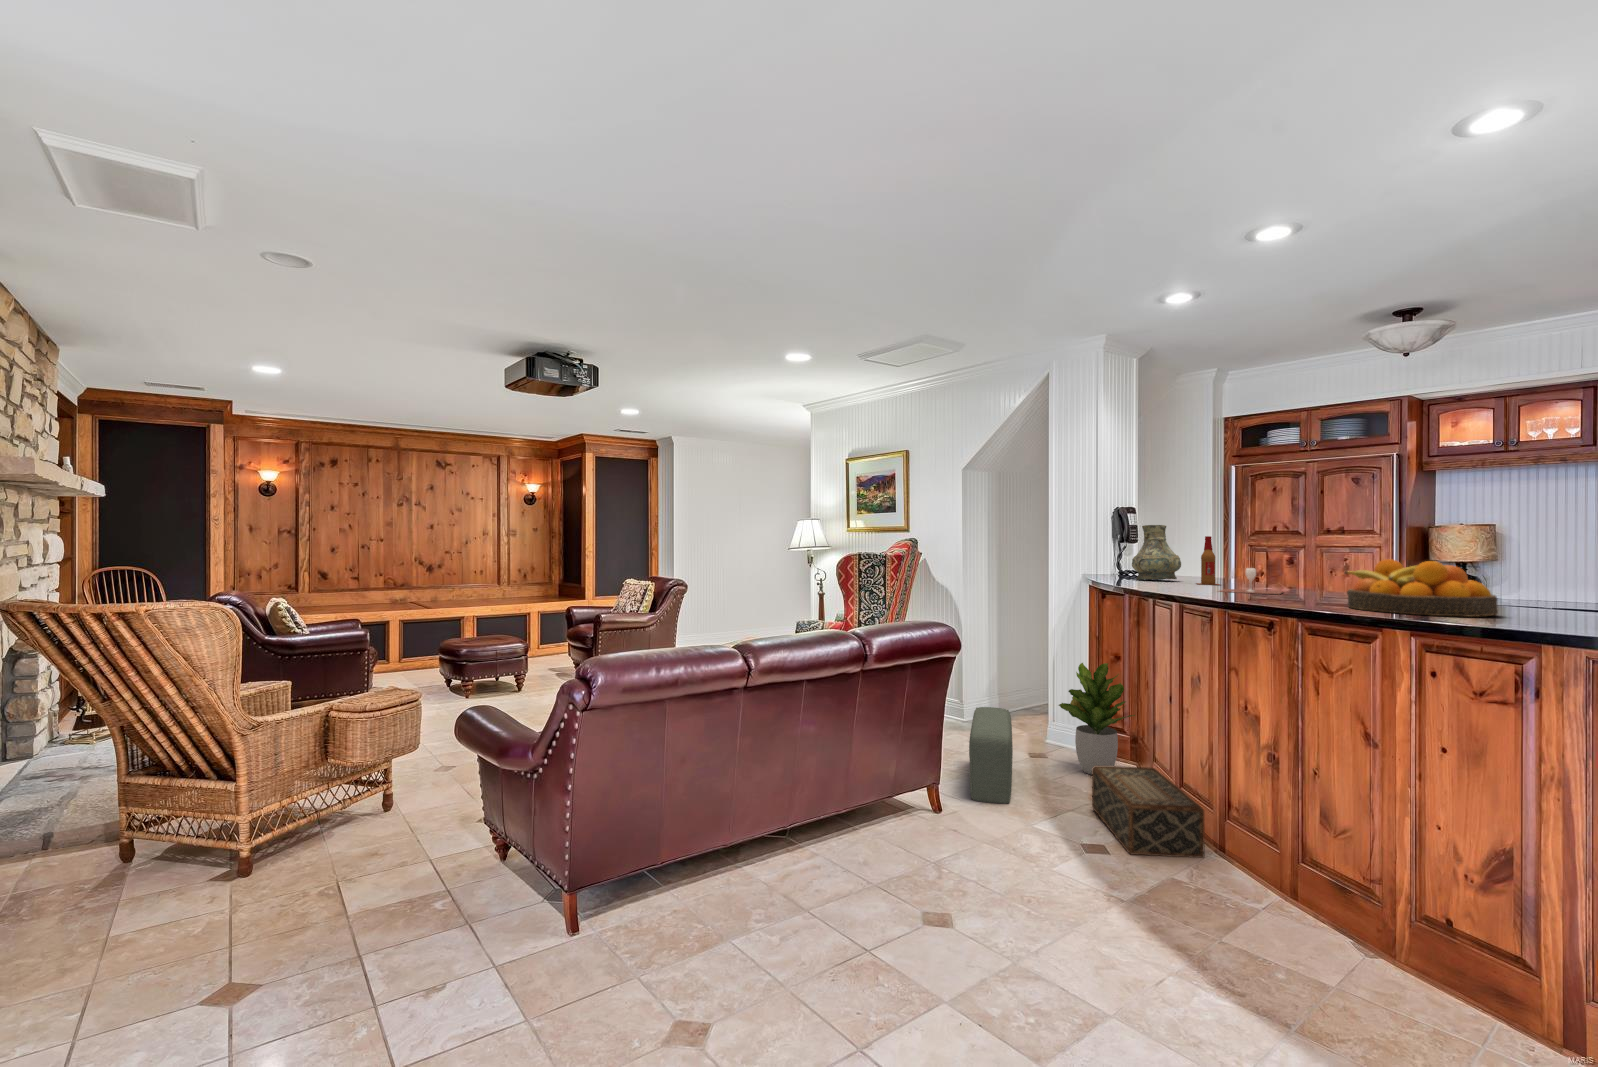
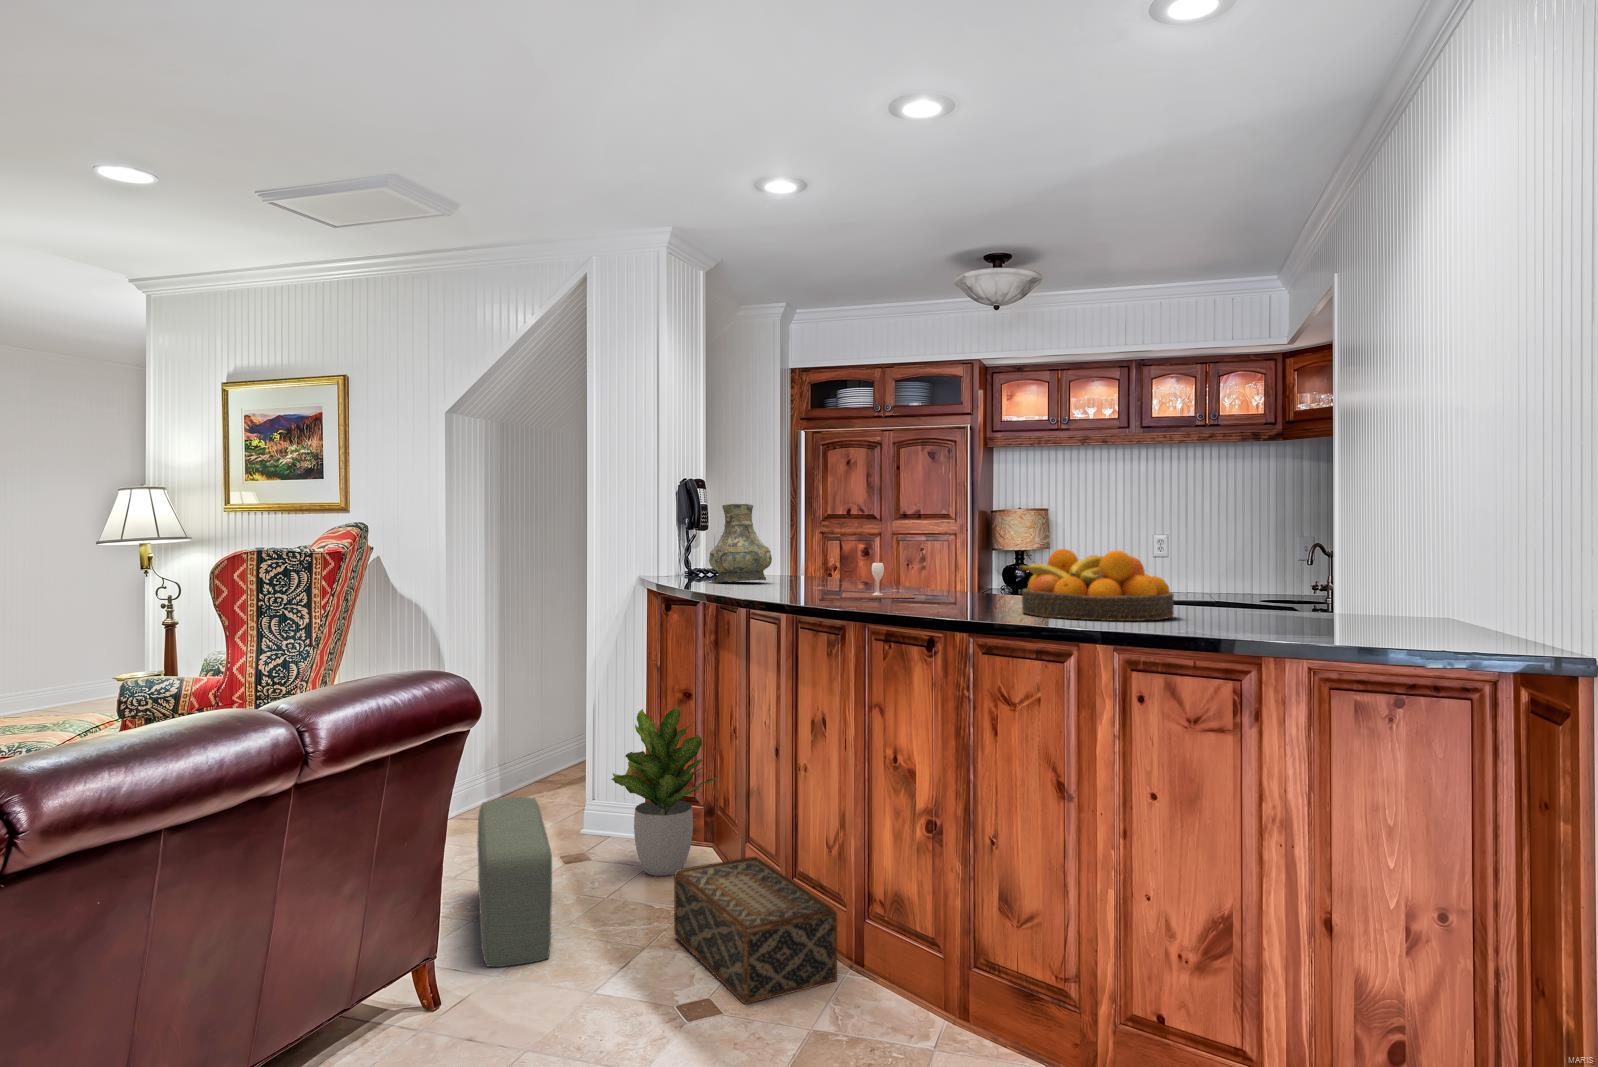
beer bottle: present [1197,536,1220,585] -> none [792,520,826,587]

